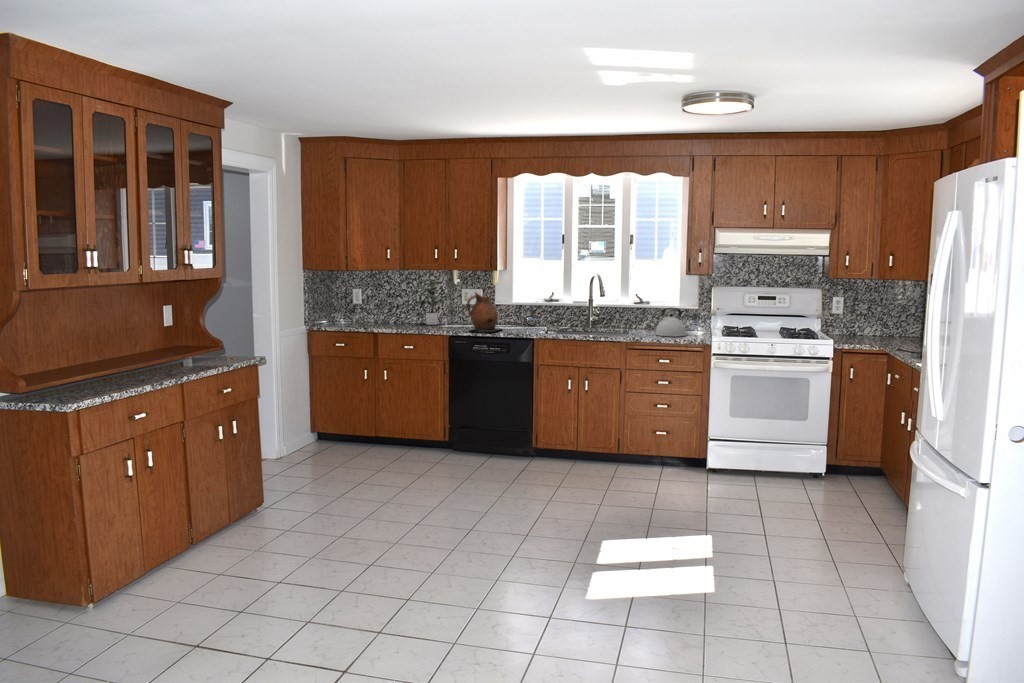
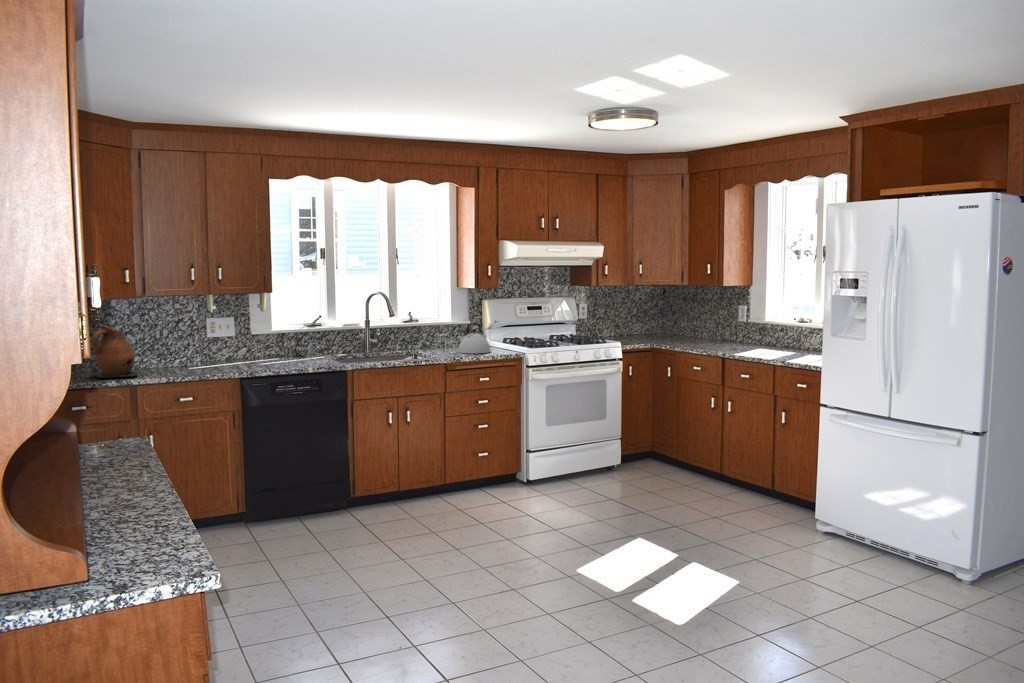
potted plant: present [419,279,445,325] -> none [158,307,218,368]
ceramic pitcher: present [467,292,500,332] -> present [92,325,138,377]

